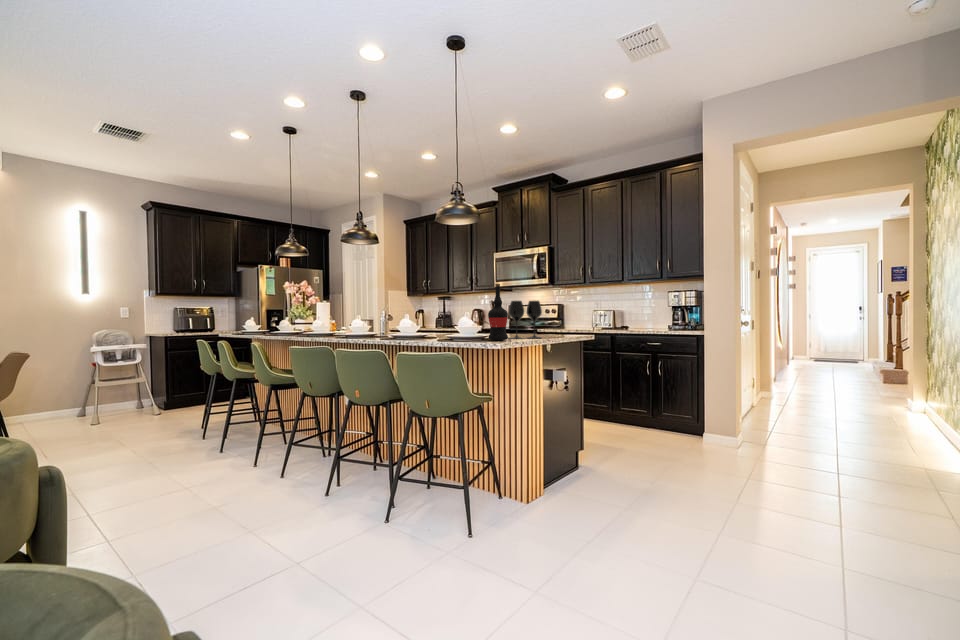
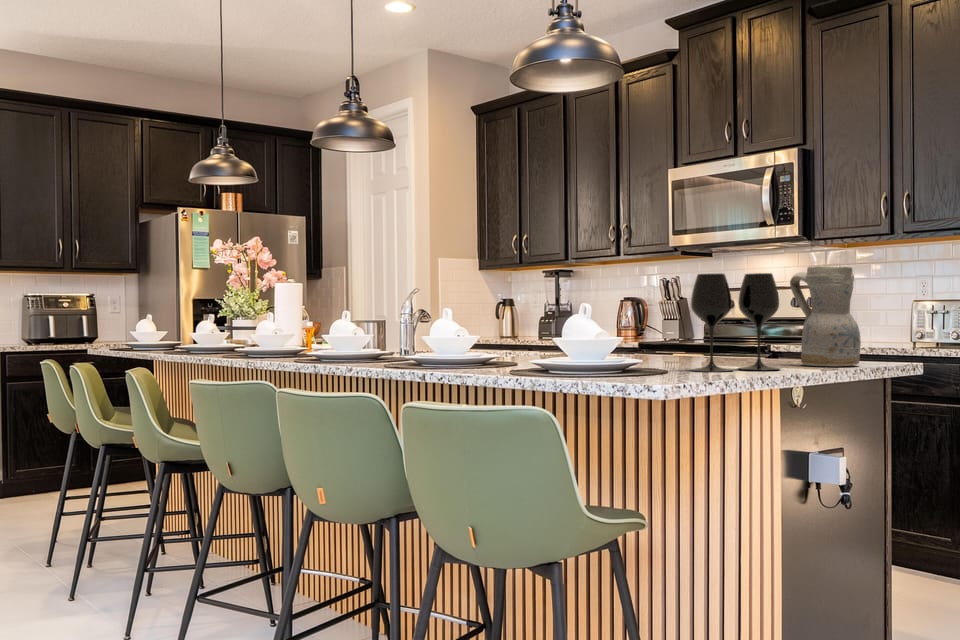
wine bottle: present [488,284,508,341] -> none [634,230,687,375]
ceramic pitcher: none [545,298,571,337] -> present [790,266,861,367]

